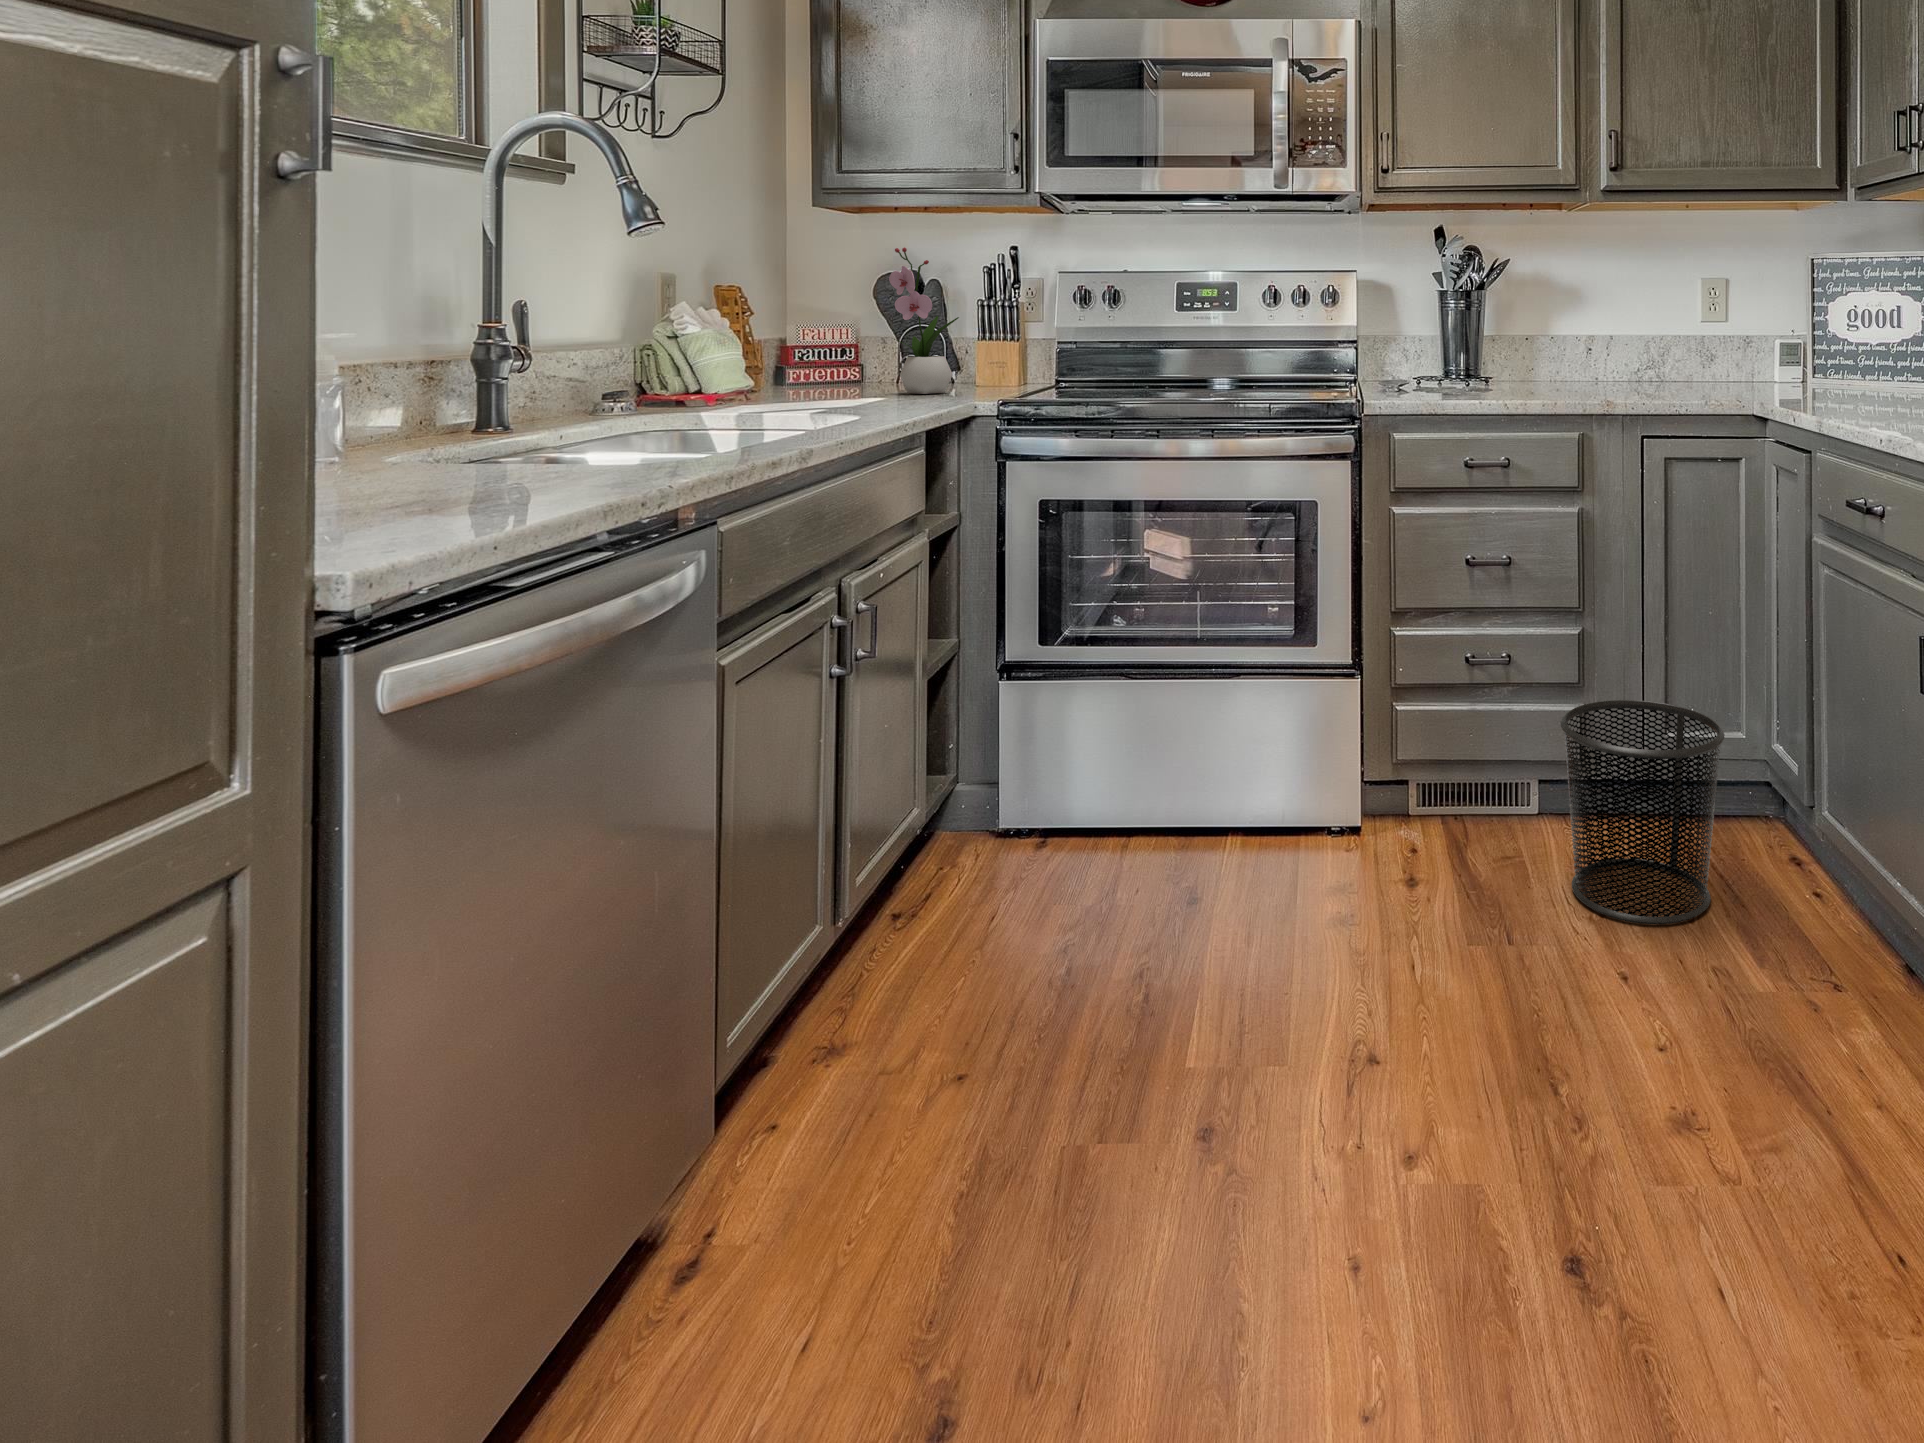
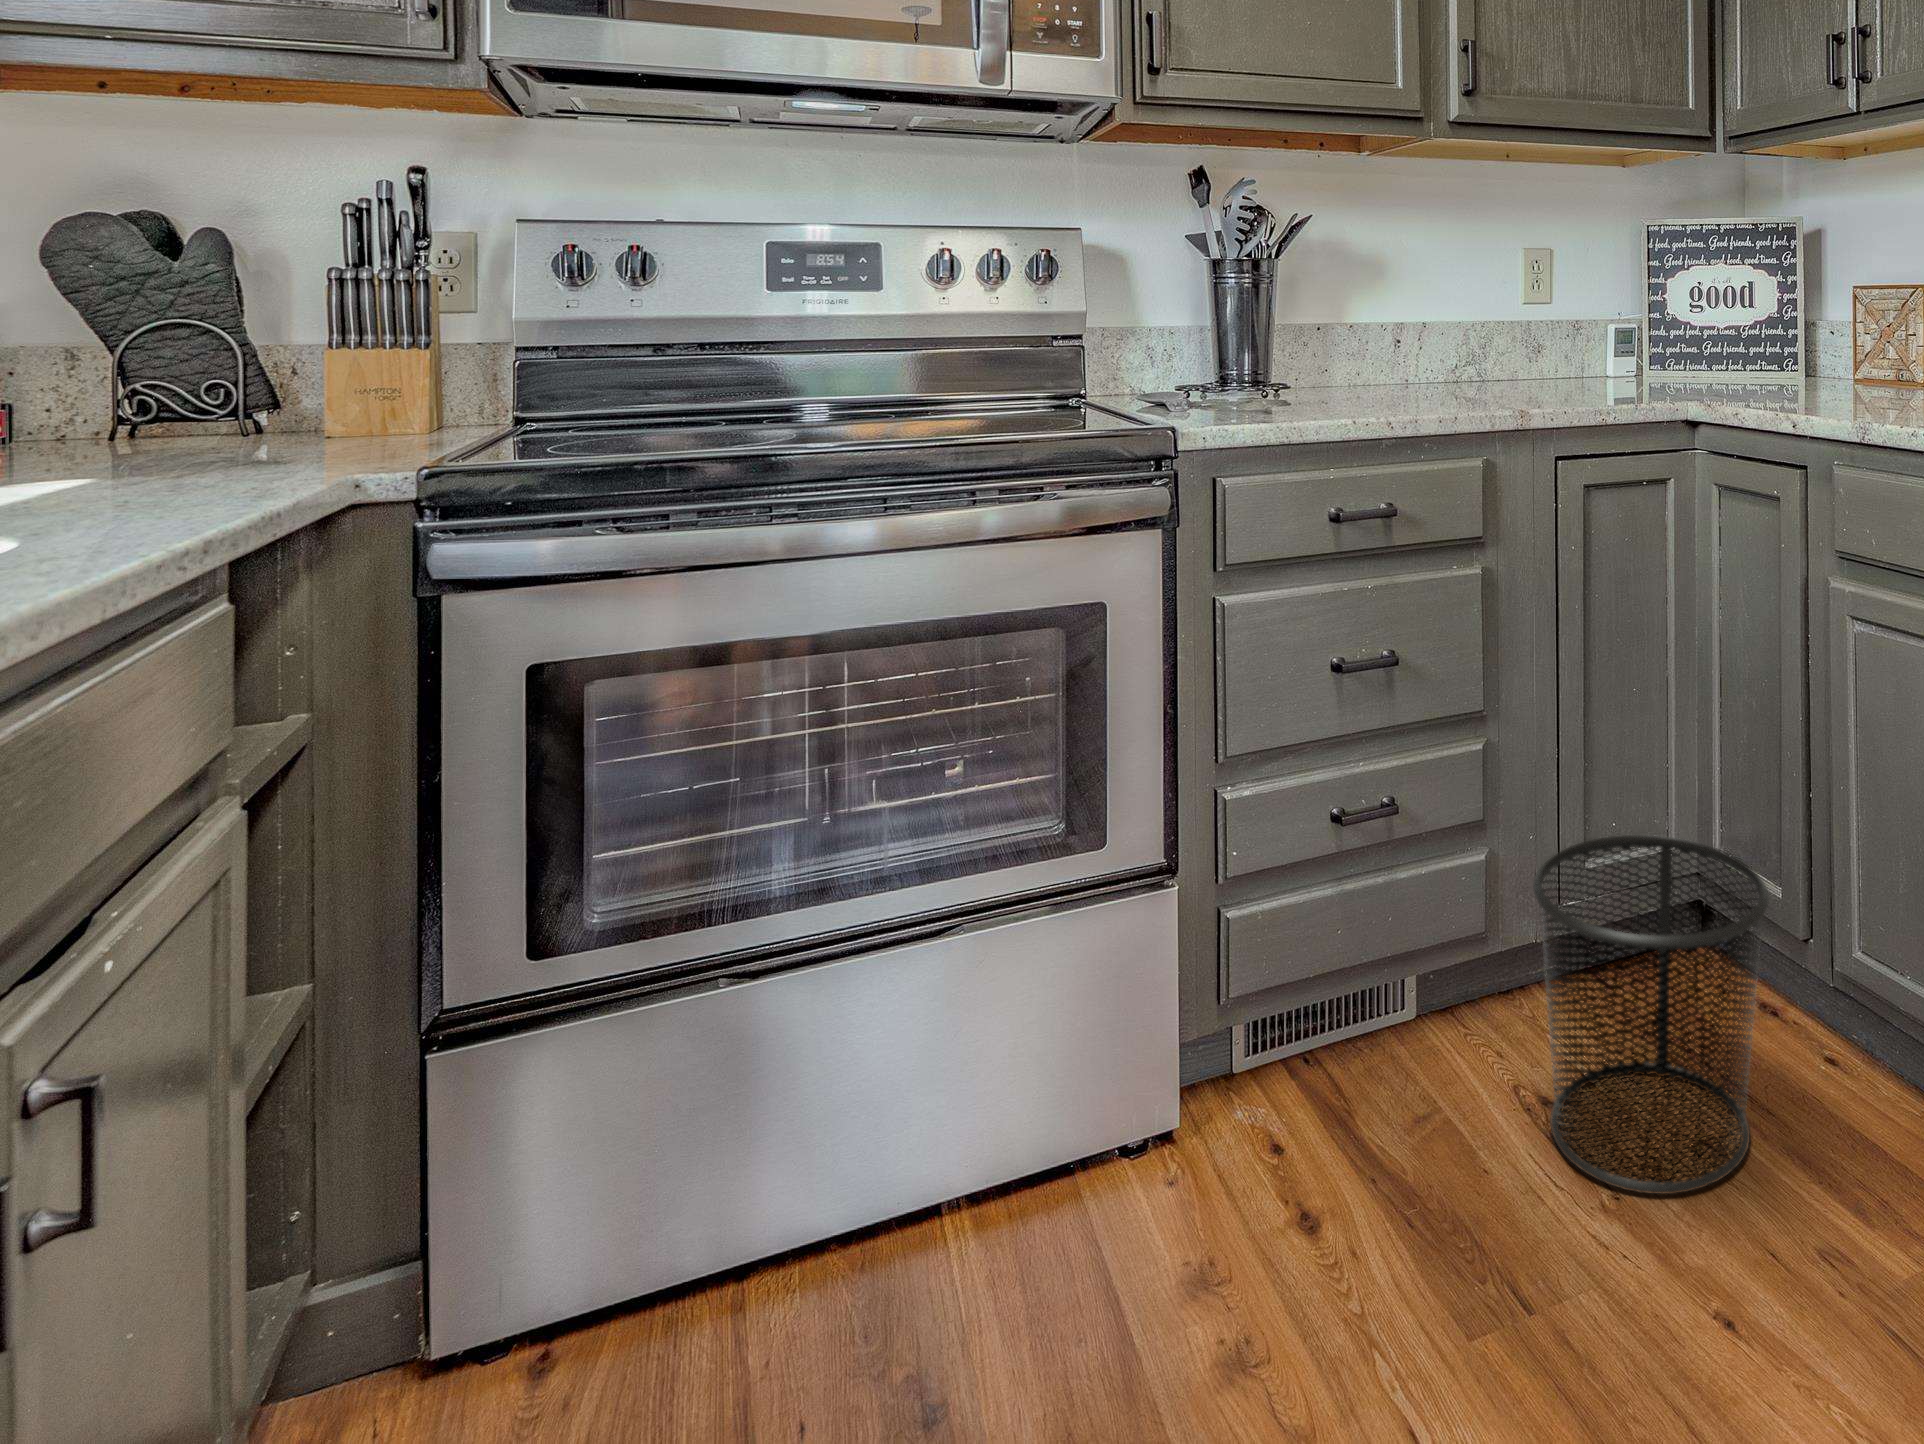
flower arrangement: present [889,247,959,394] -> none [82,148,283,459]

